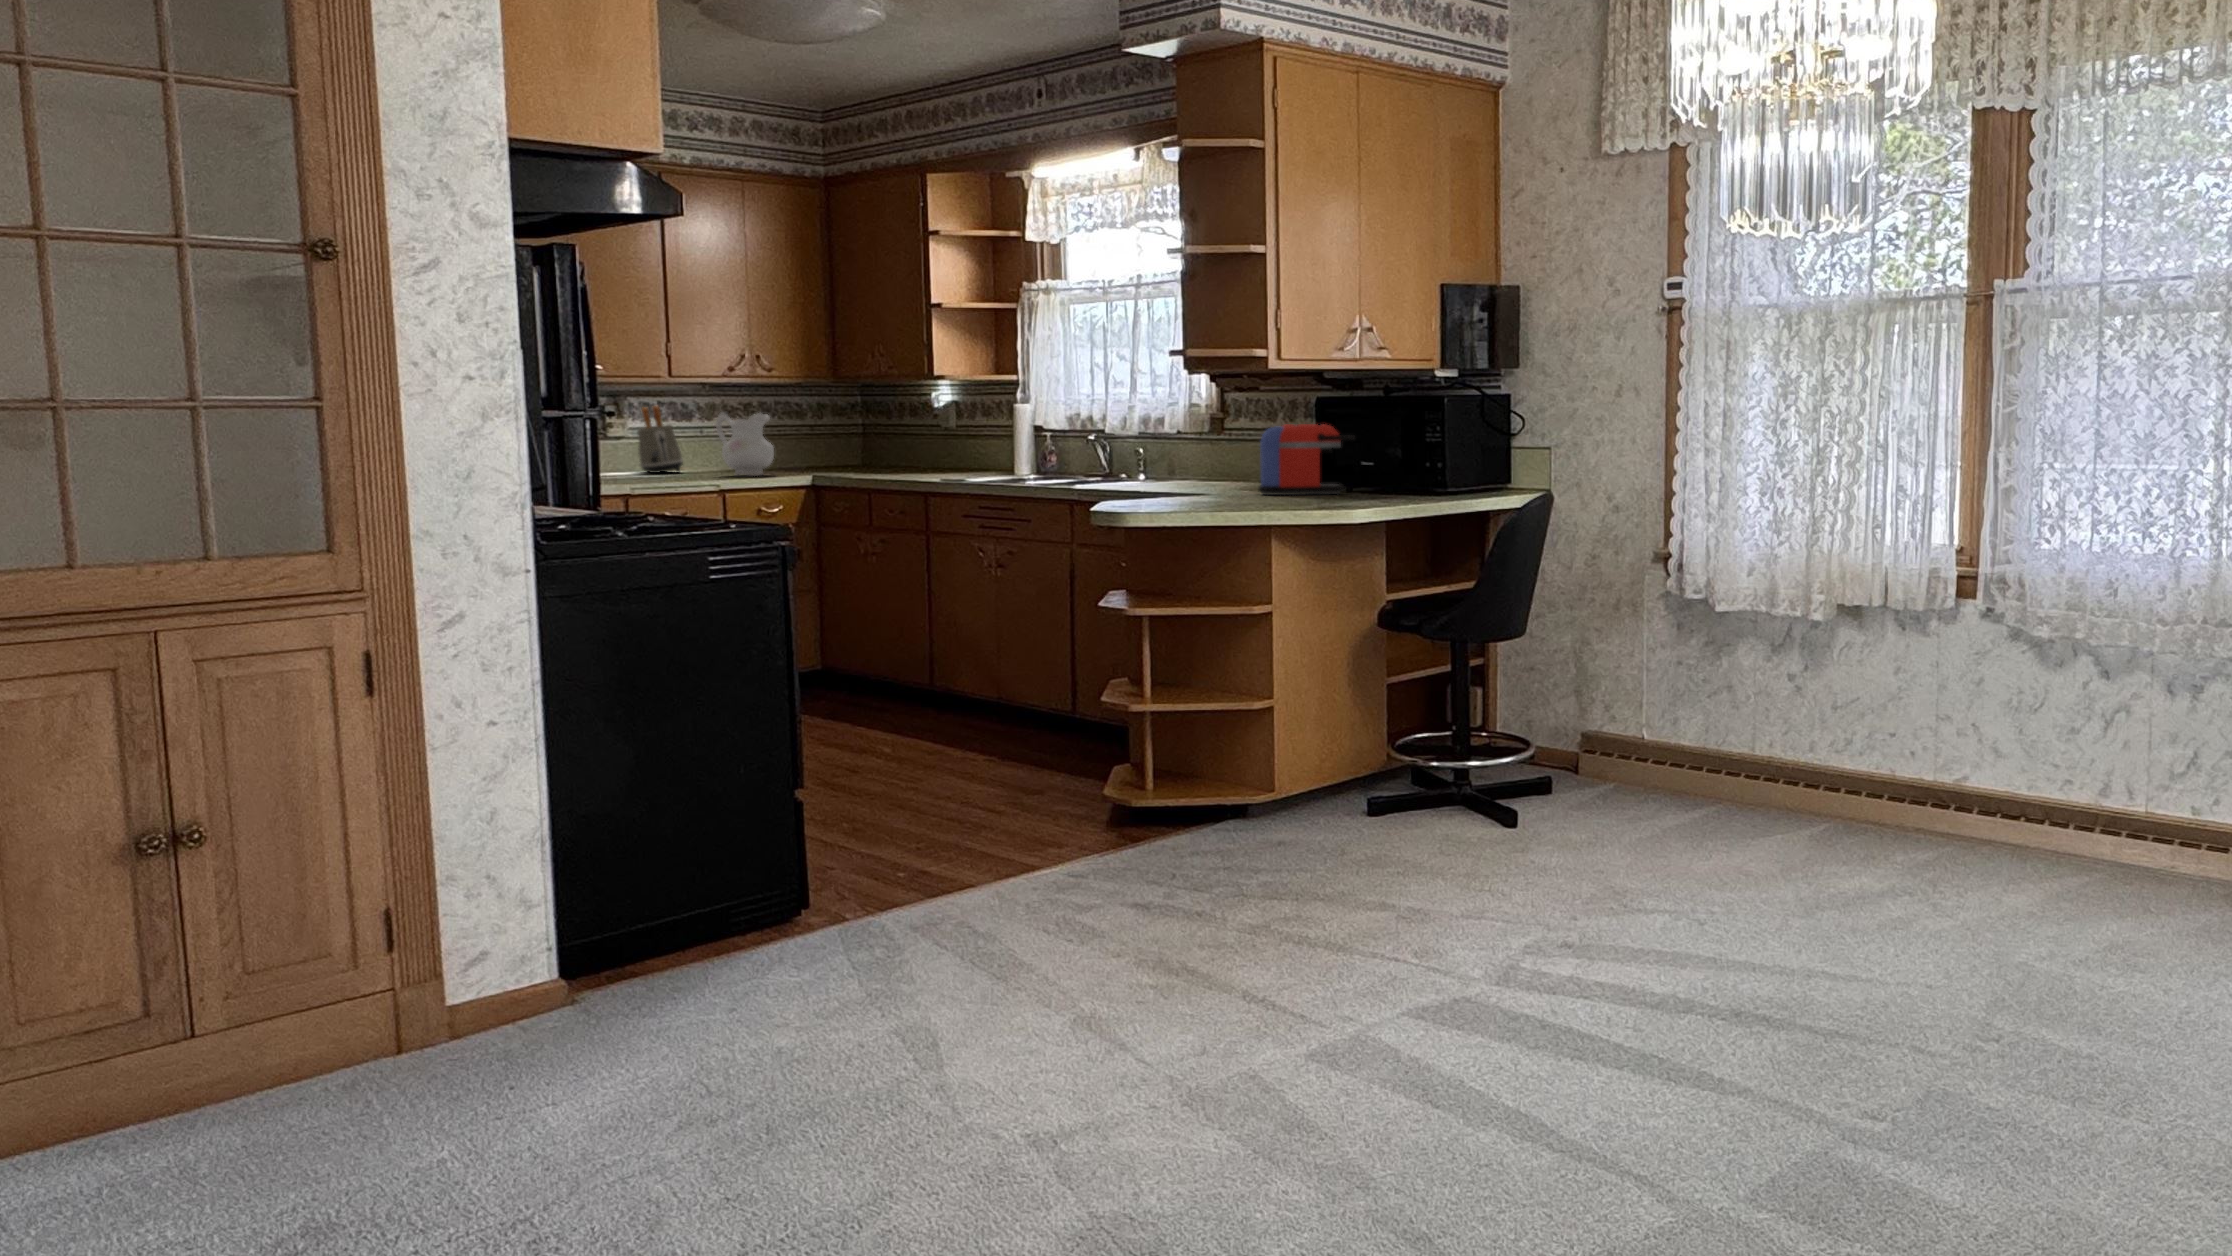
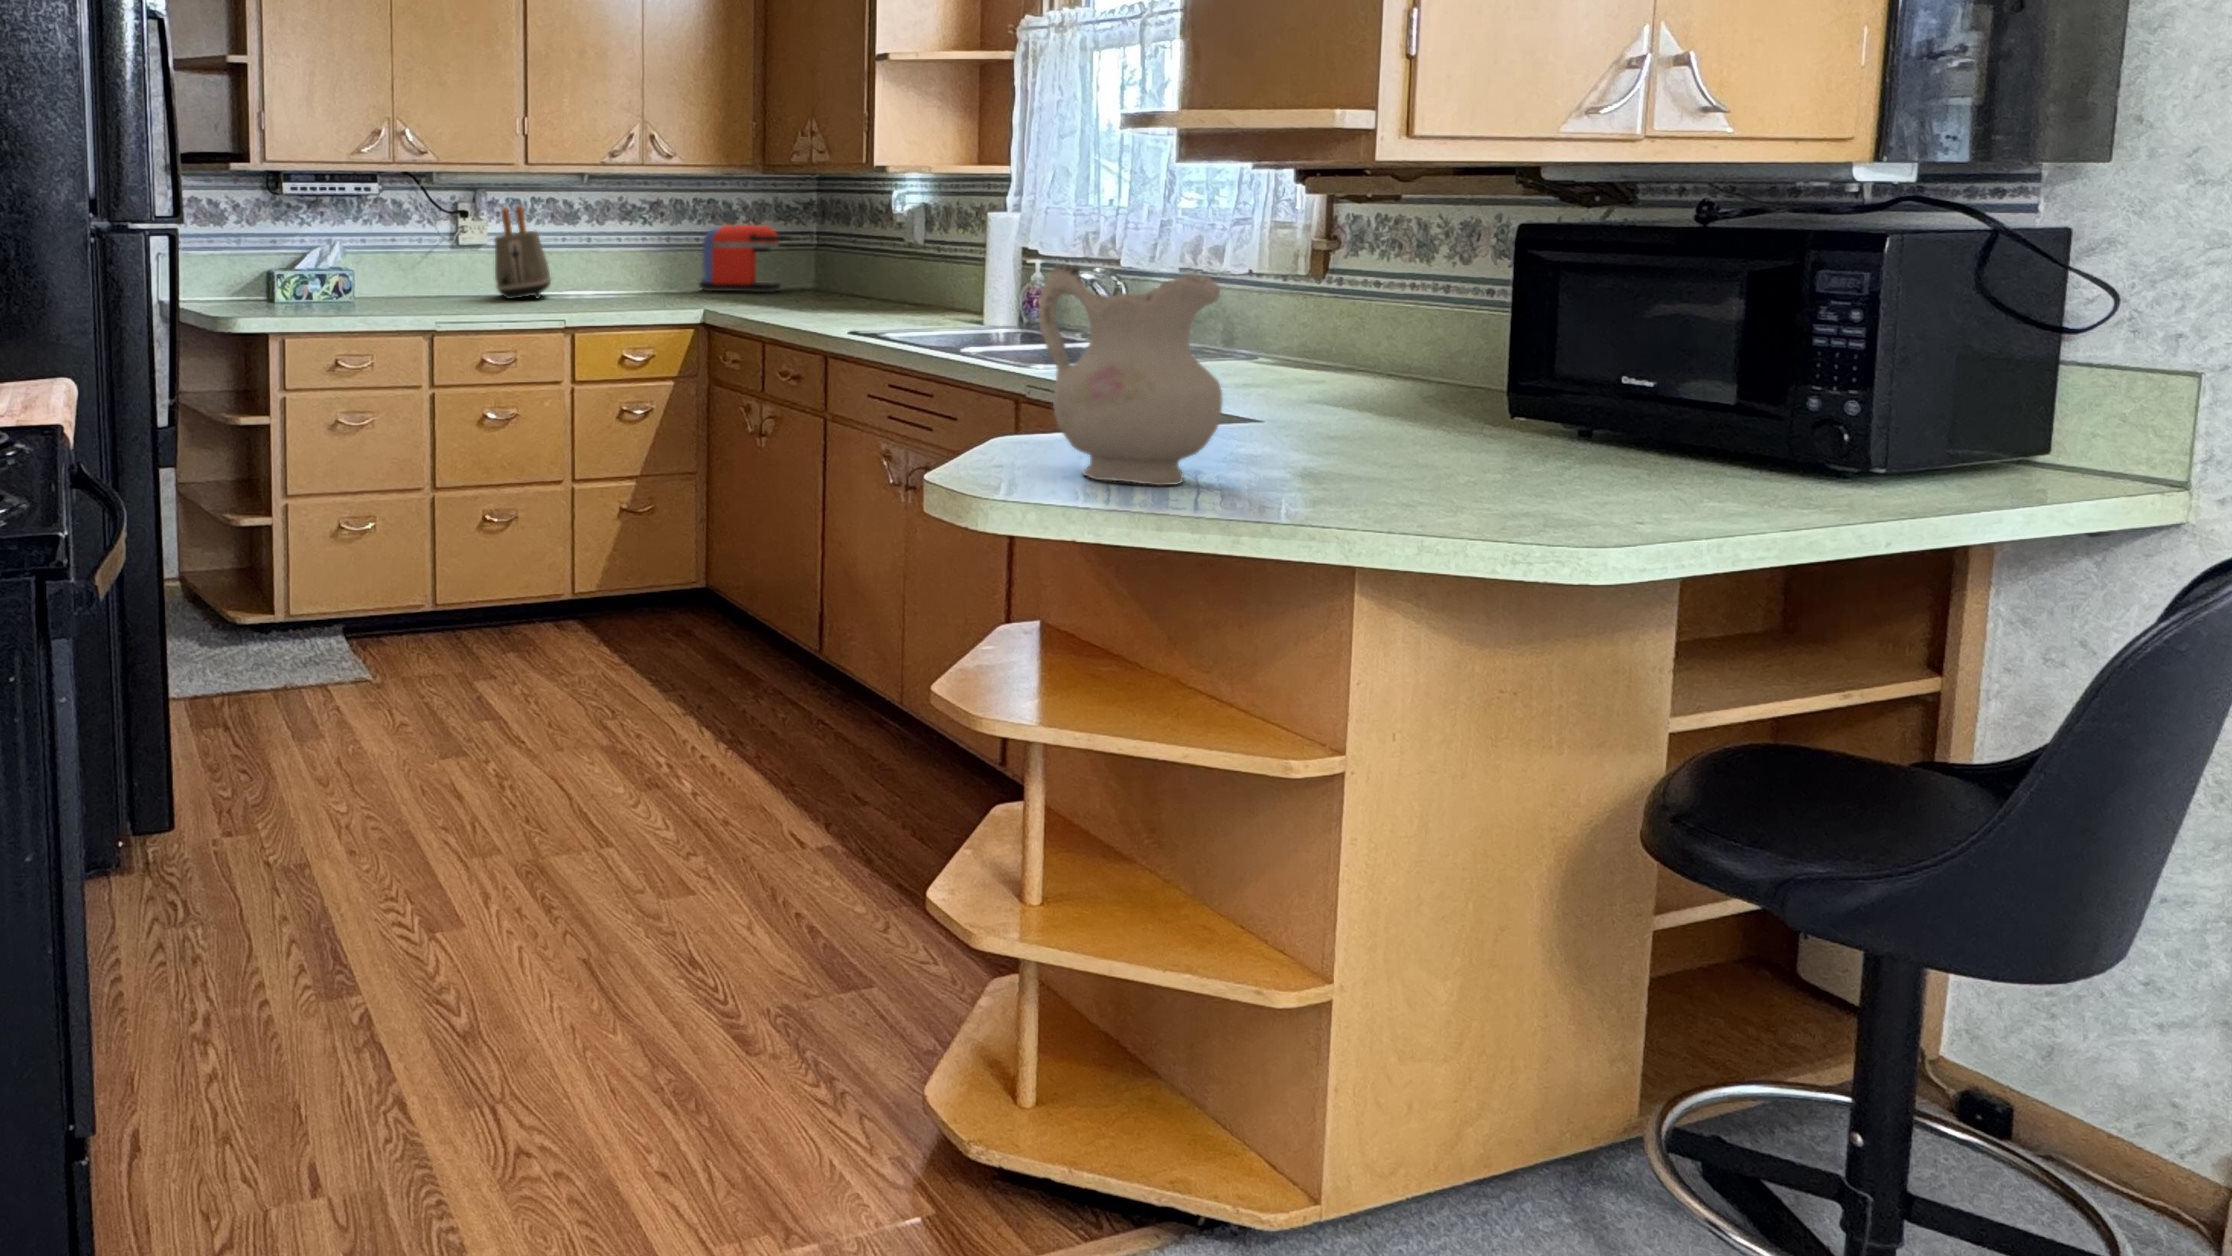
ceramic pitcher: present [716,412,774,476] -> present [1039,264,1223,485]
coffee maker: present [1258,424,1355,495] -> present [699,225,792,292]

